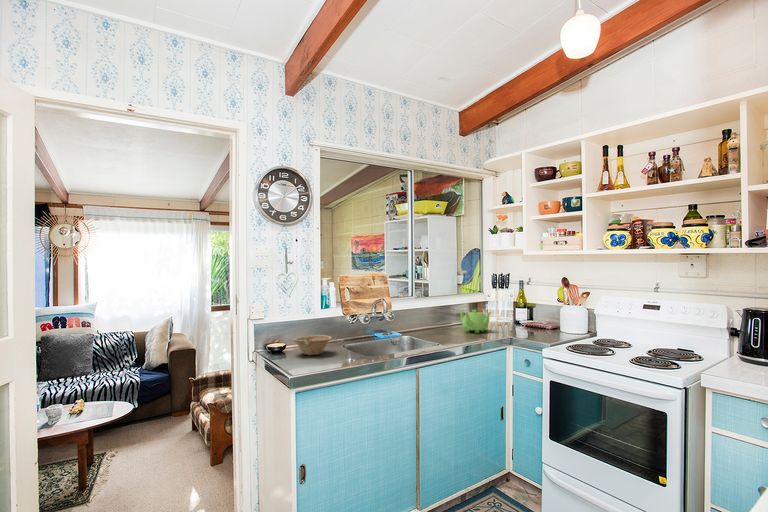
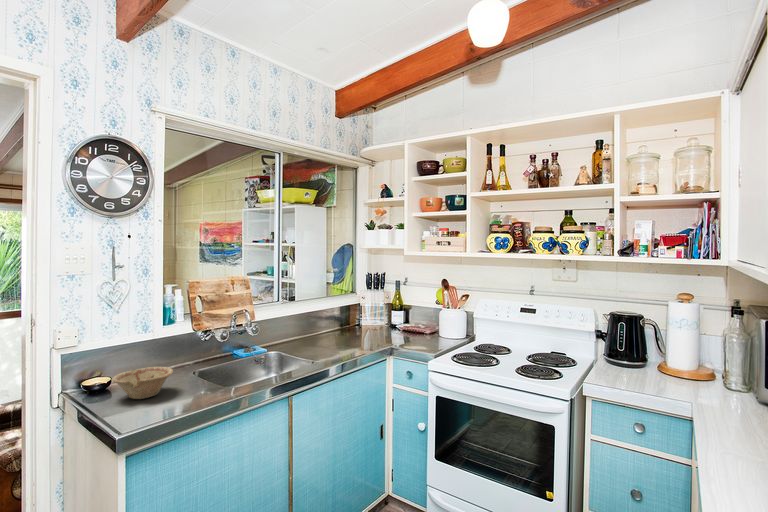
teapot: present [458,310,491,333] -> none [333,317,372,343]

